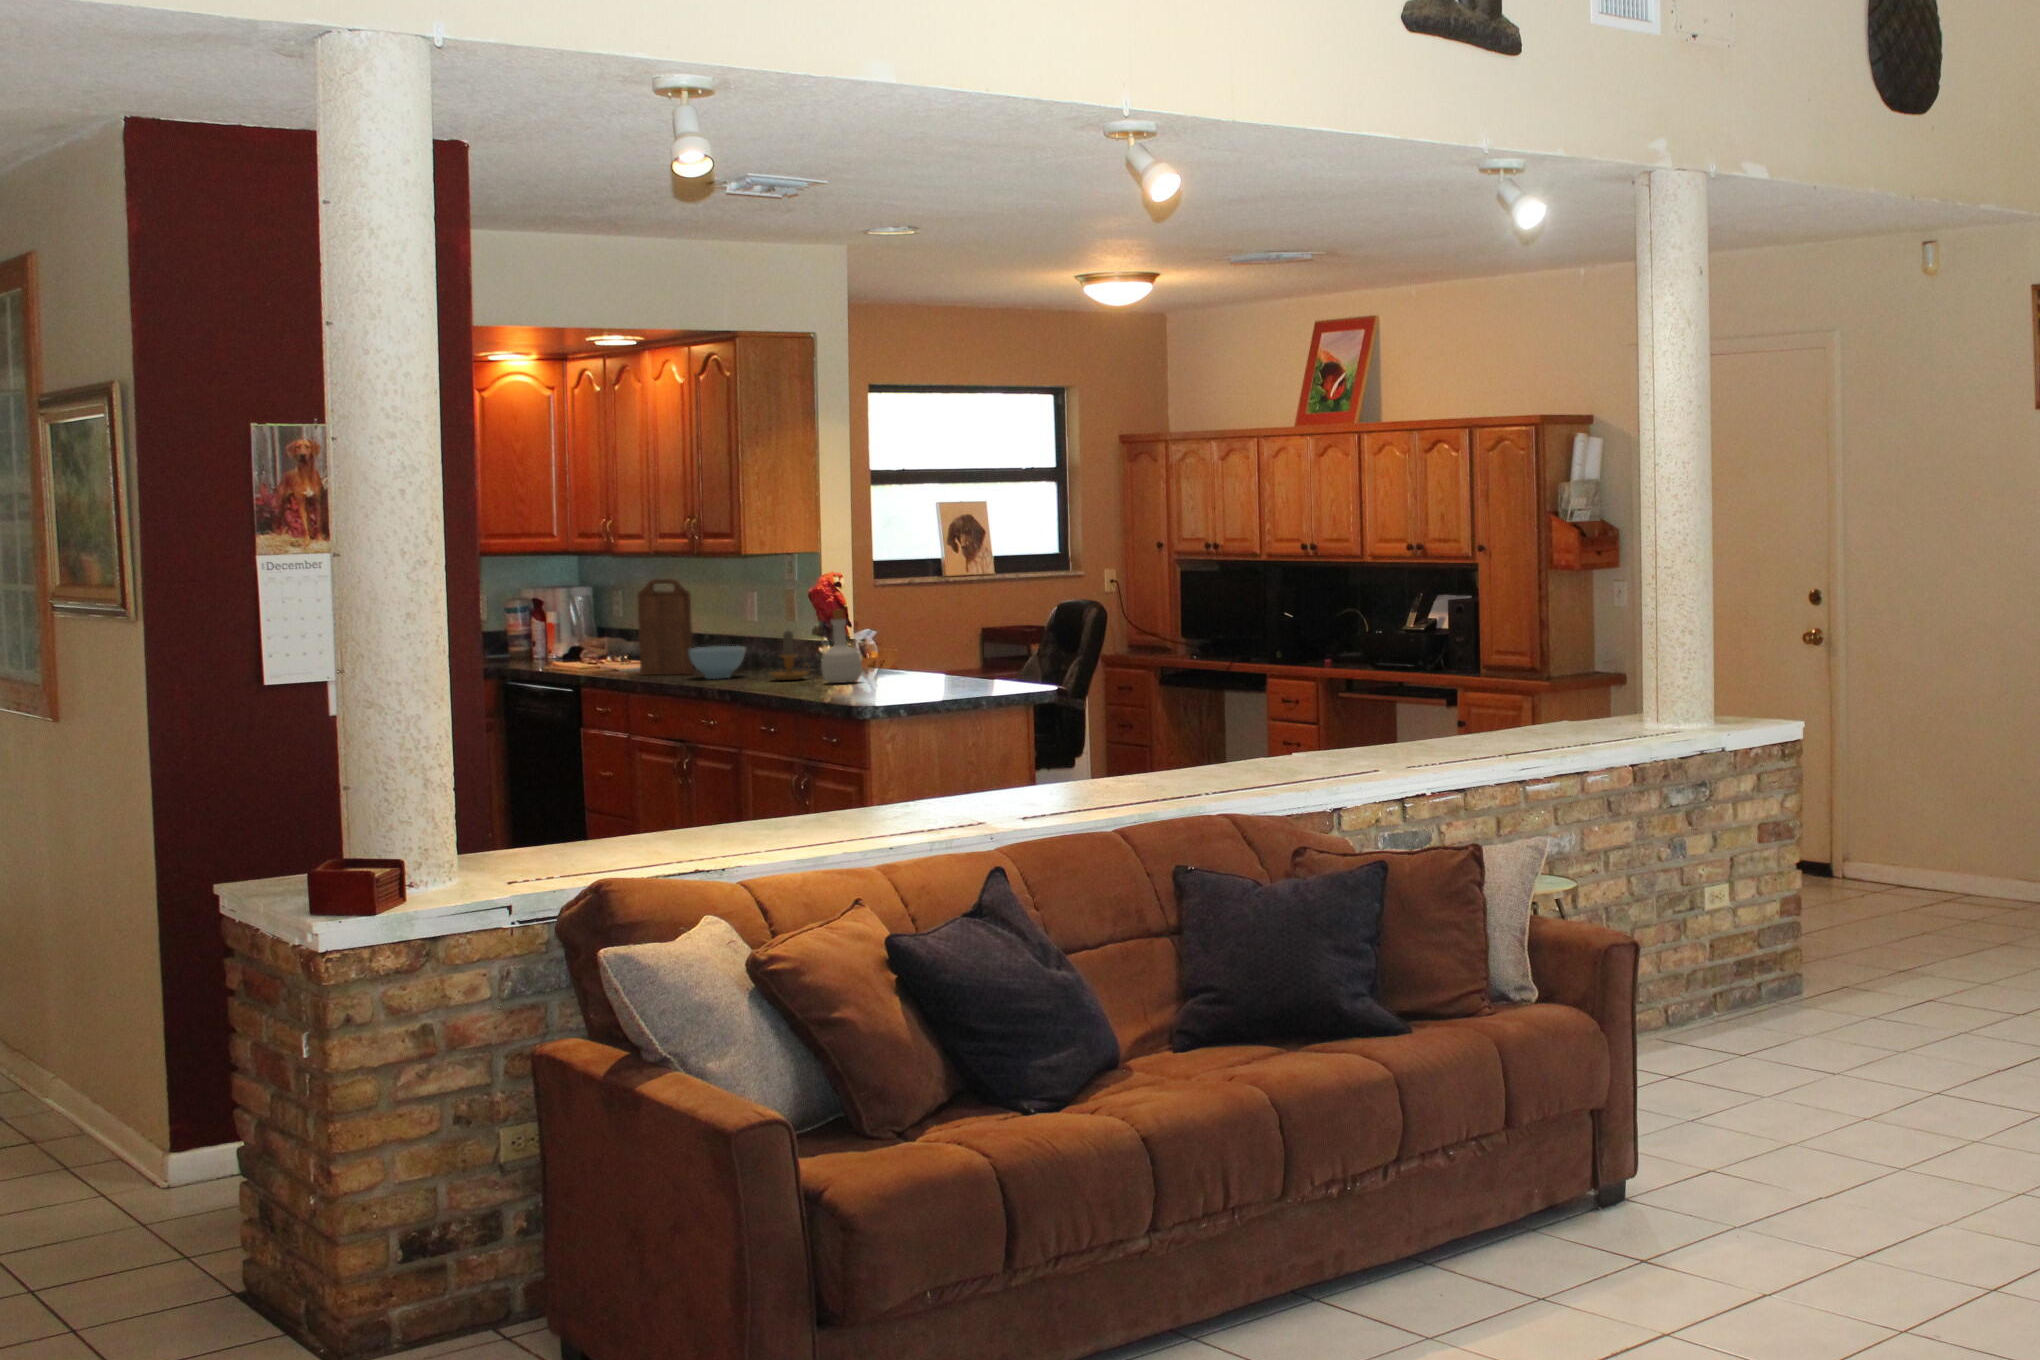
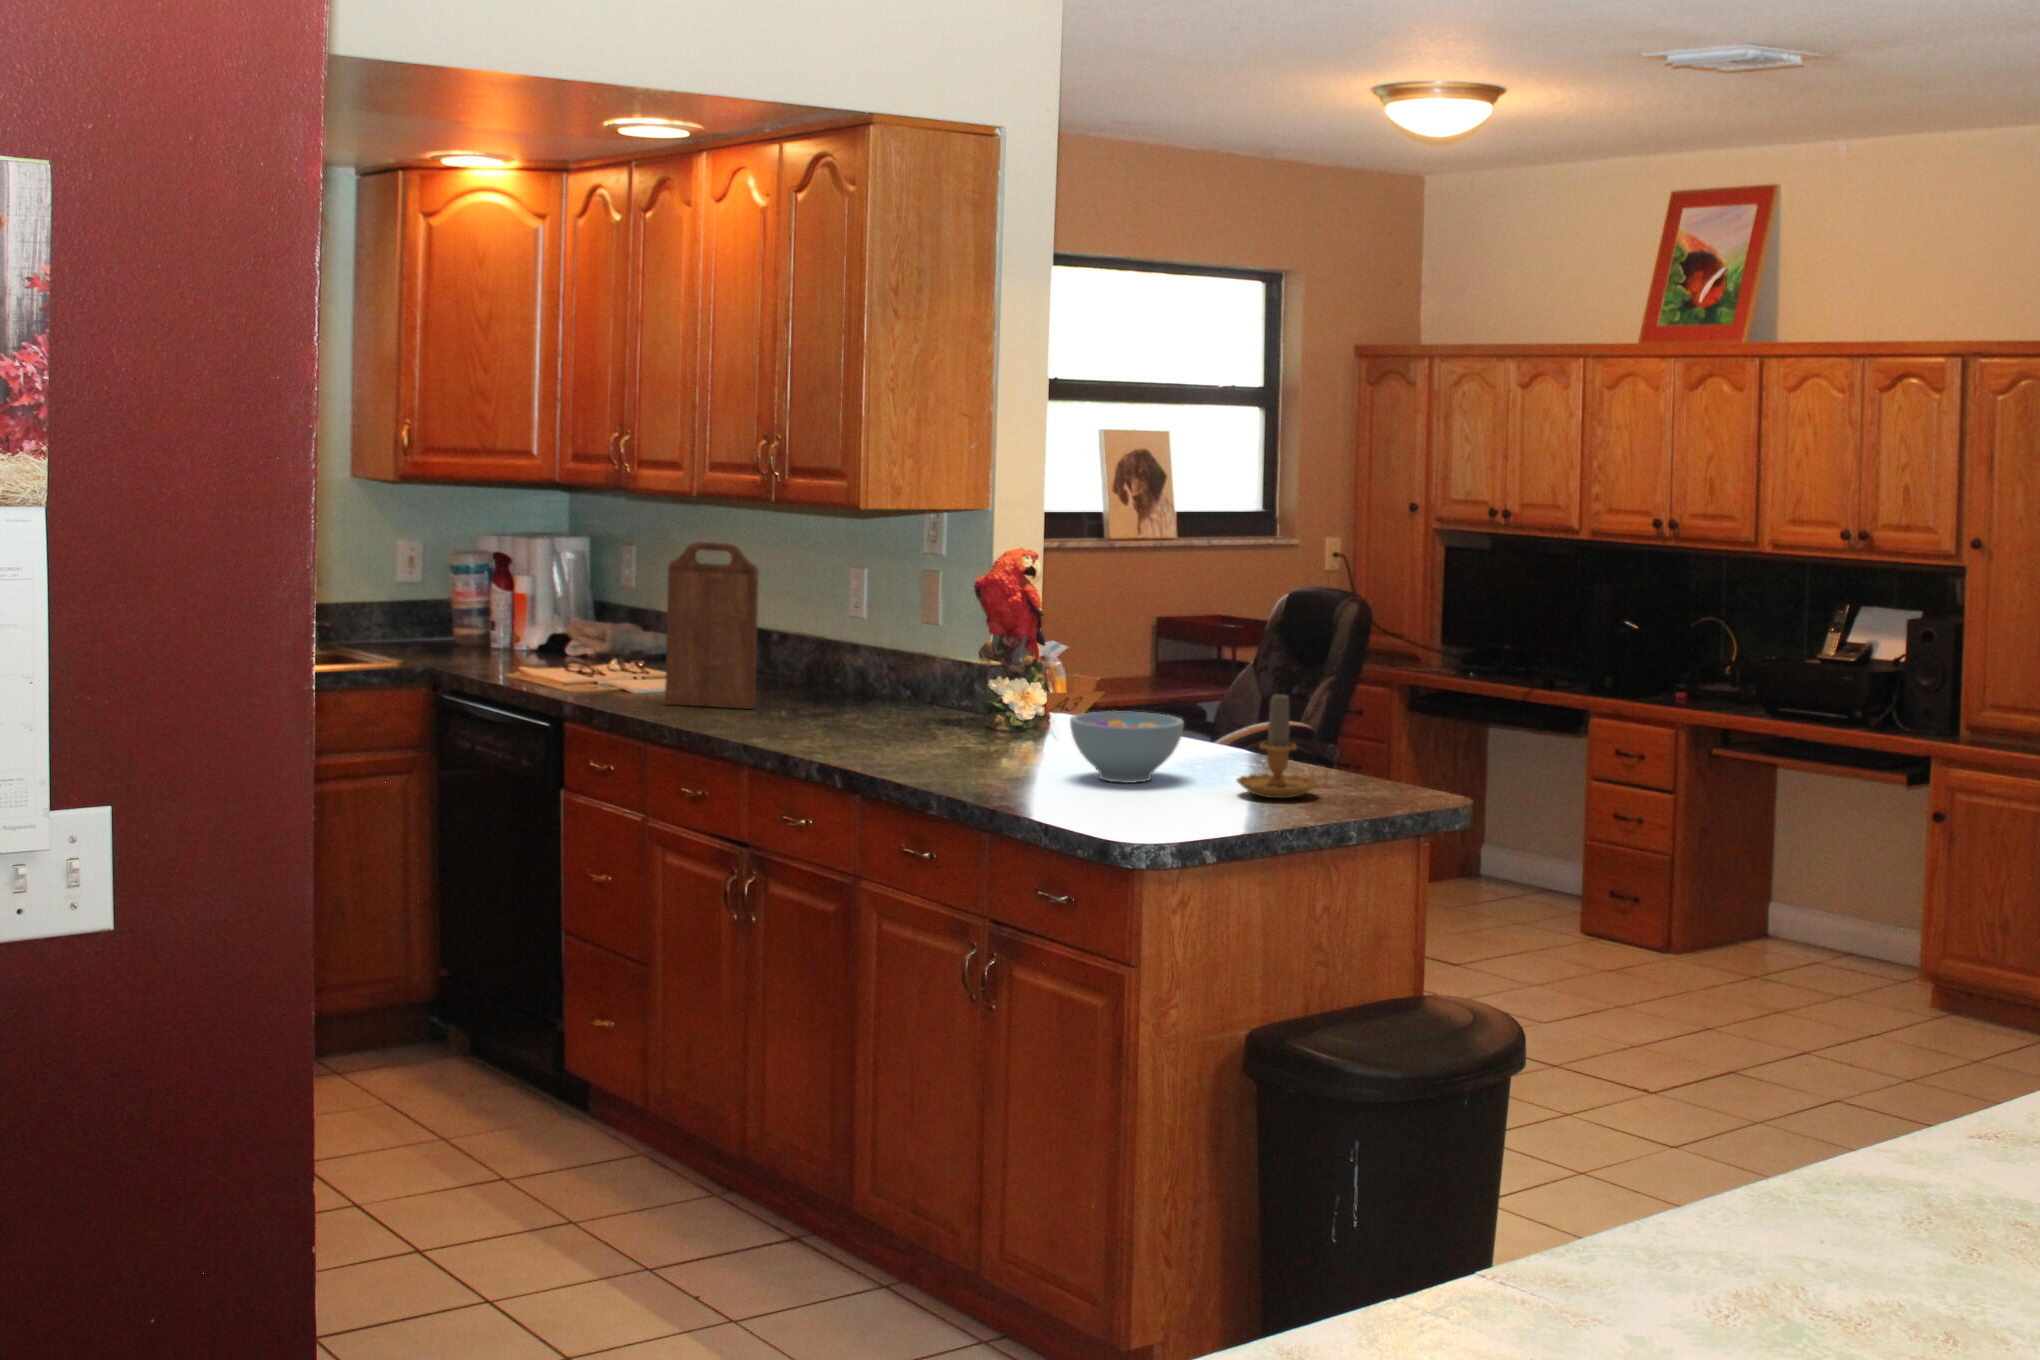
bottle: present [821,609,862,683] -> none [998,622,1072,758]
candle: present [771,631,809,680] -> present [1237,694,1328,798]
bowl: present [688,646,746,679] -> present [1070,711,1184,783]

